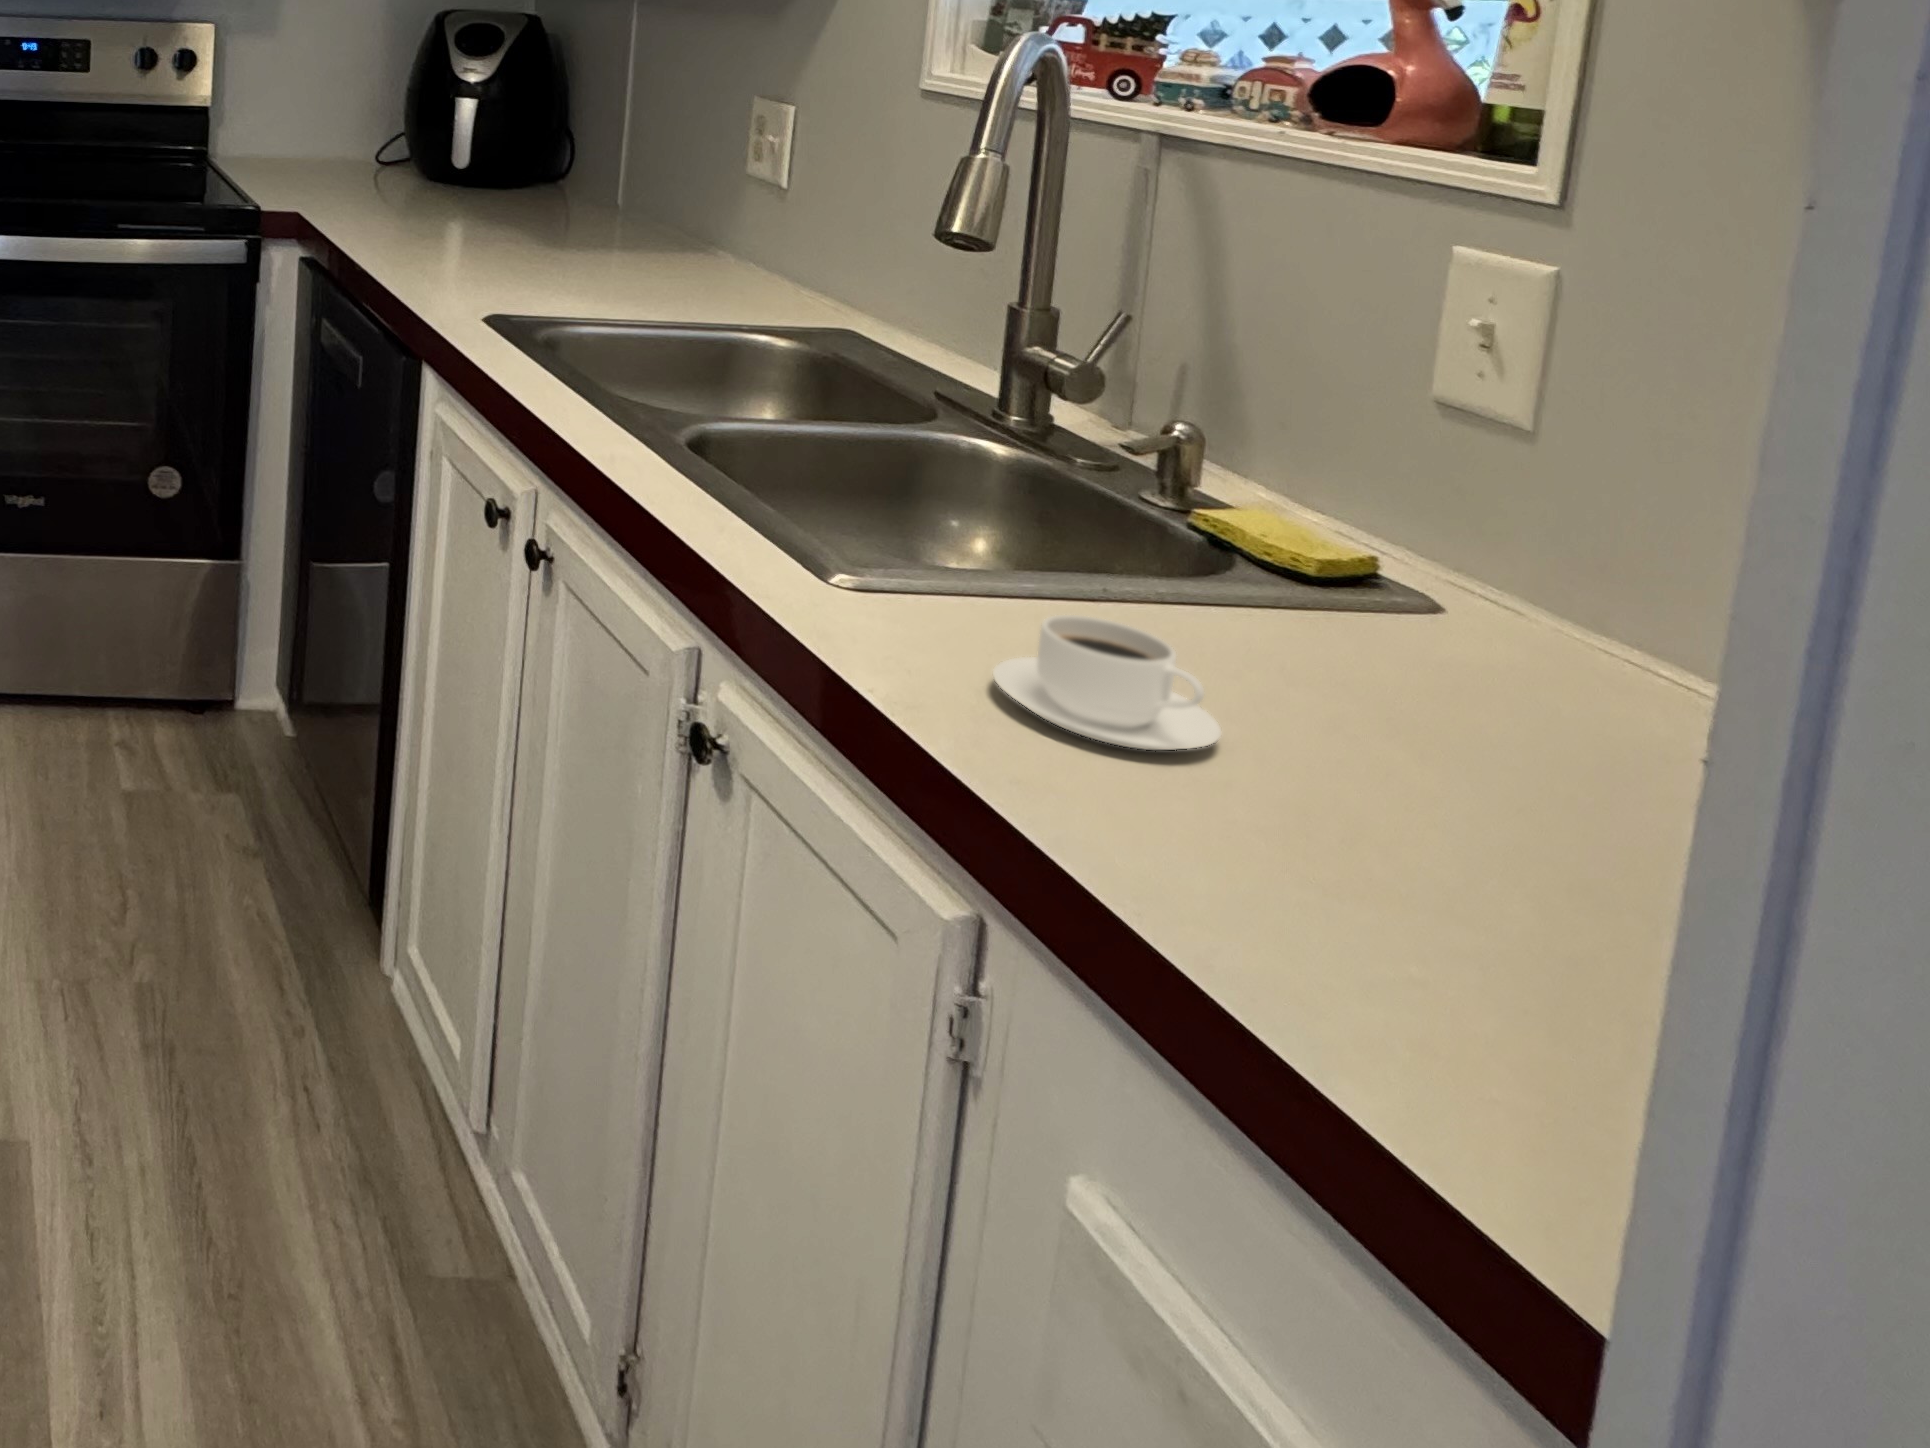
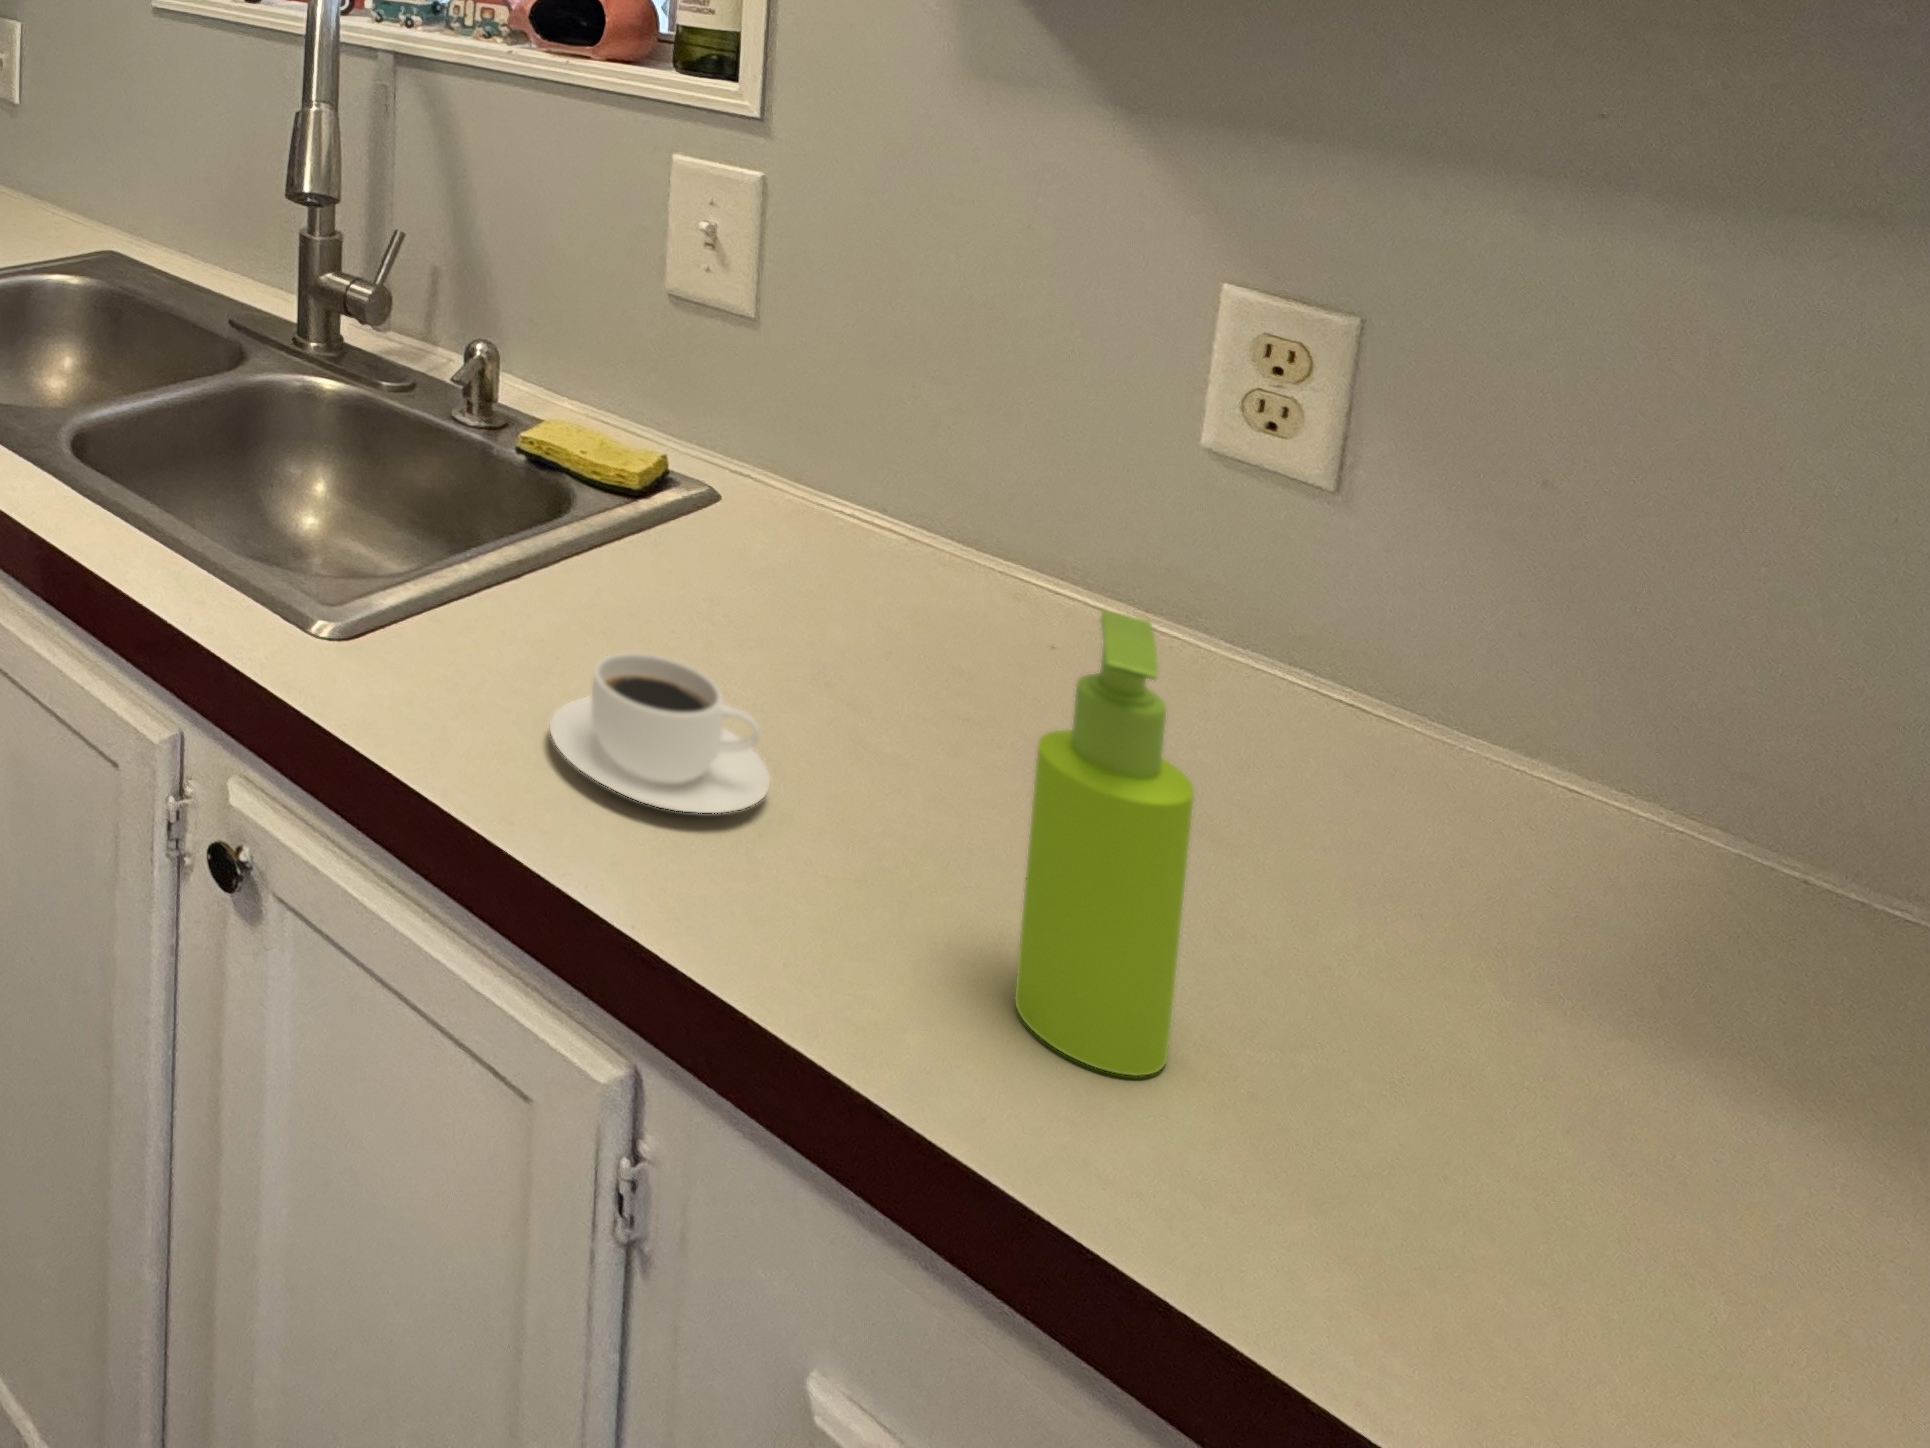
soap dispenser: none [1330,558,1531,980] -> present [1015,610,1194,1076]

